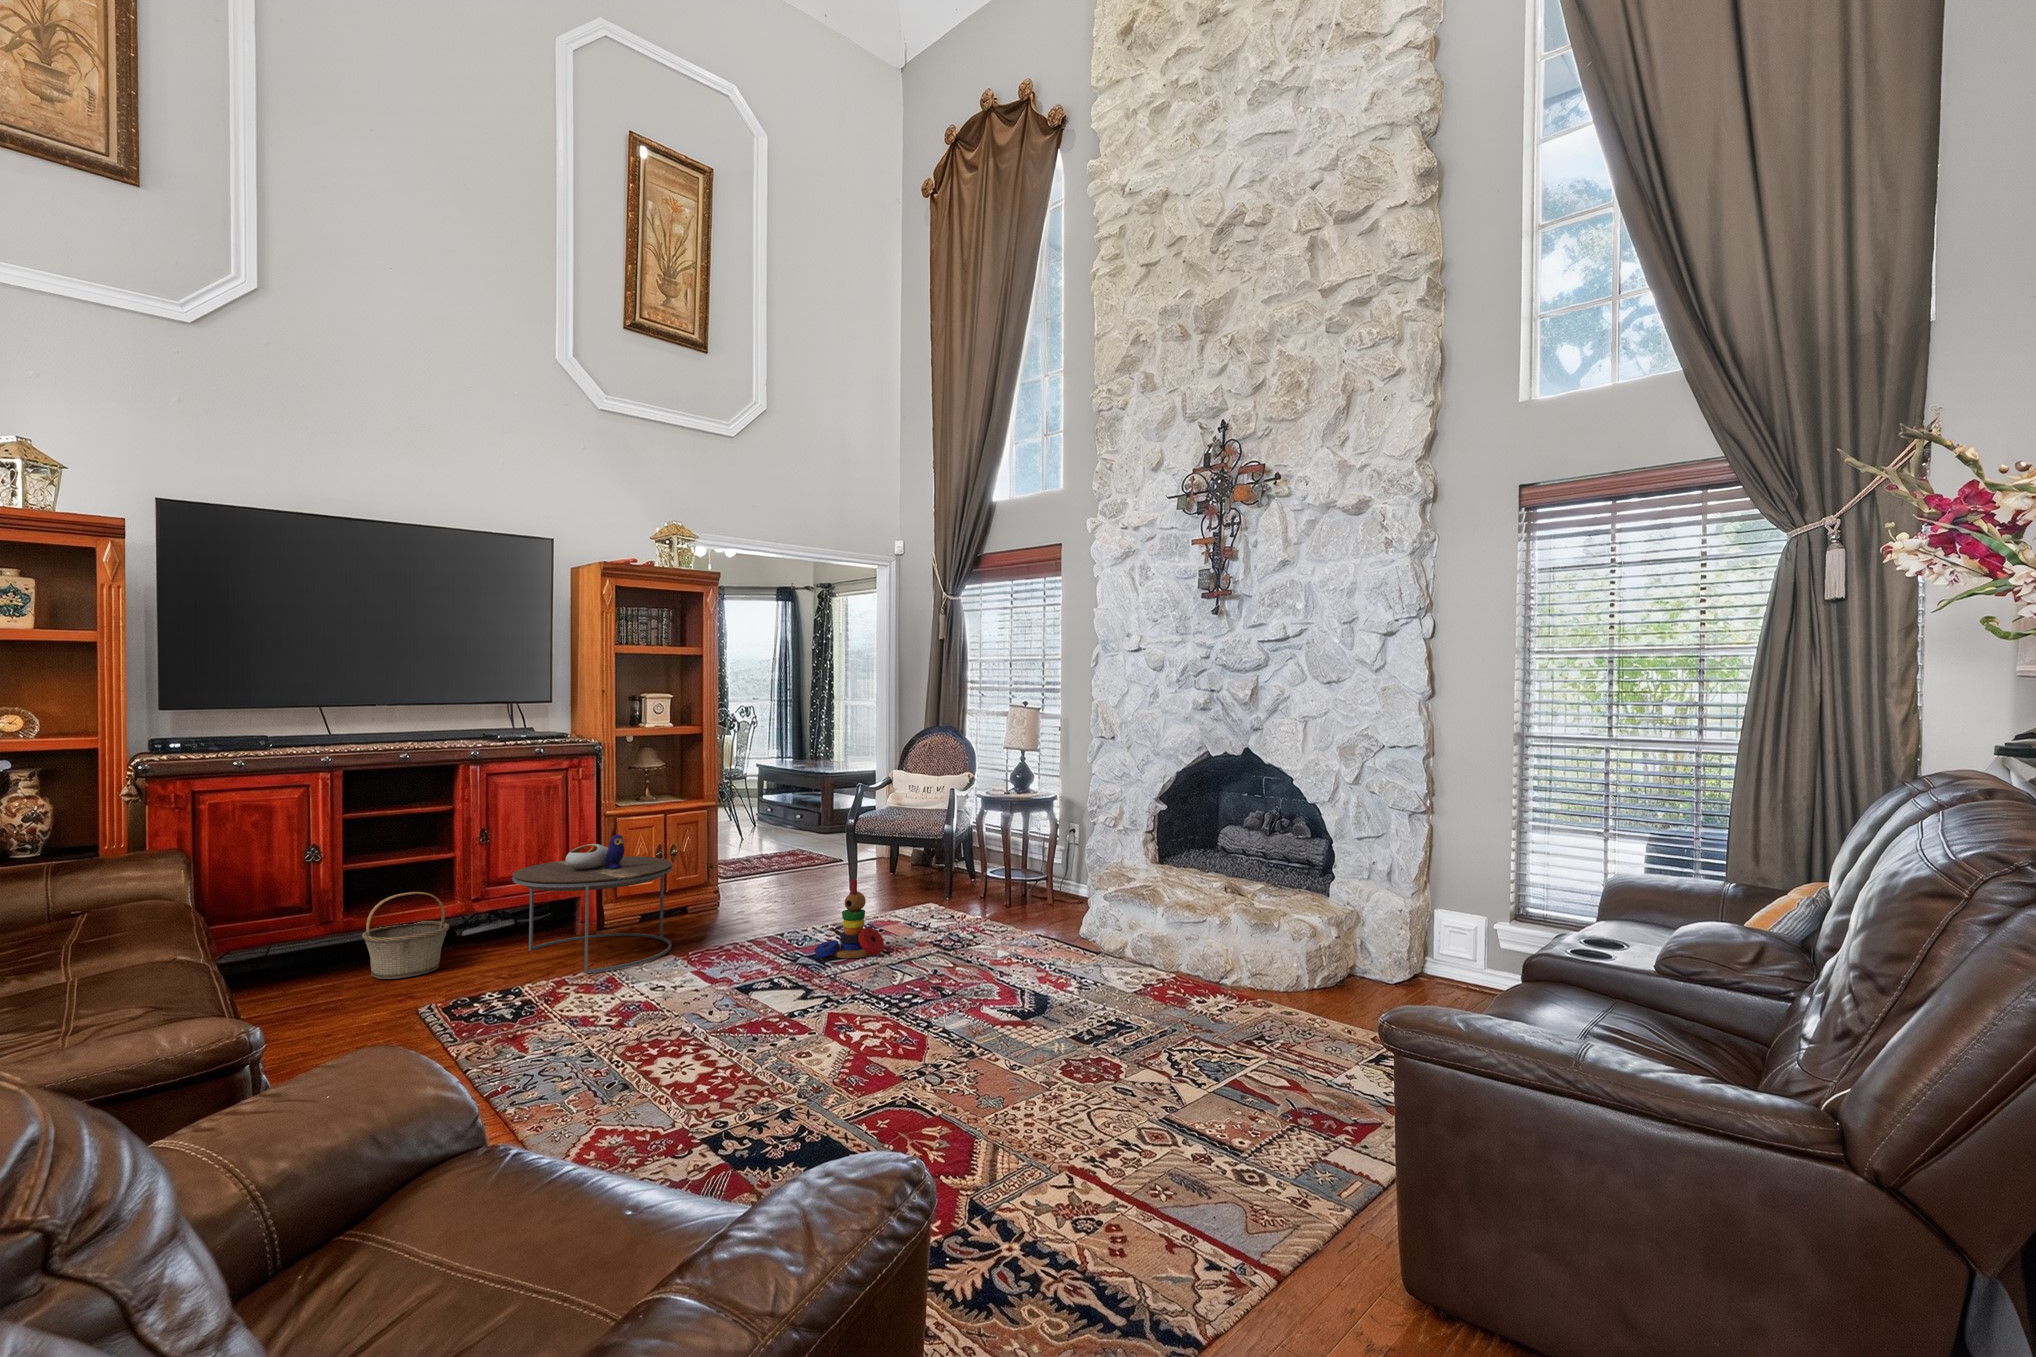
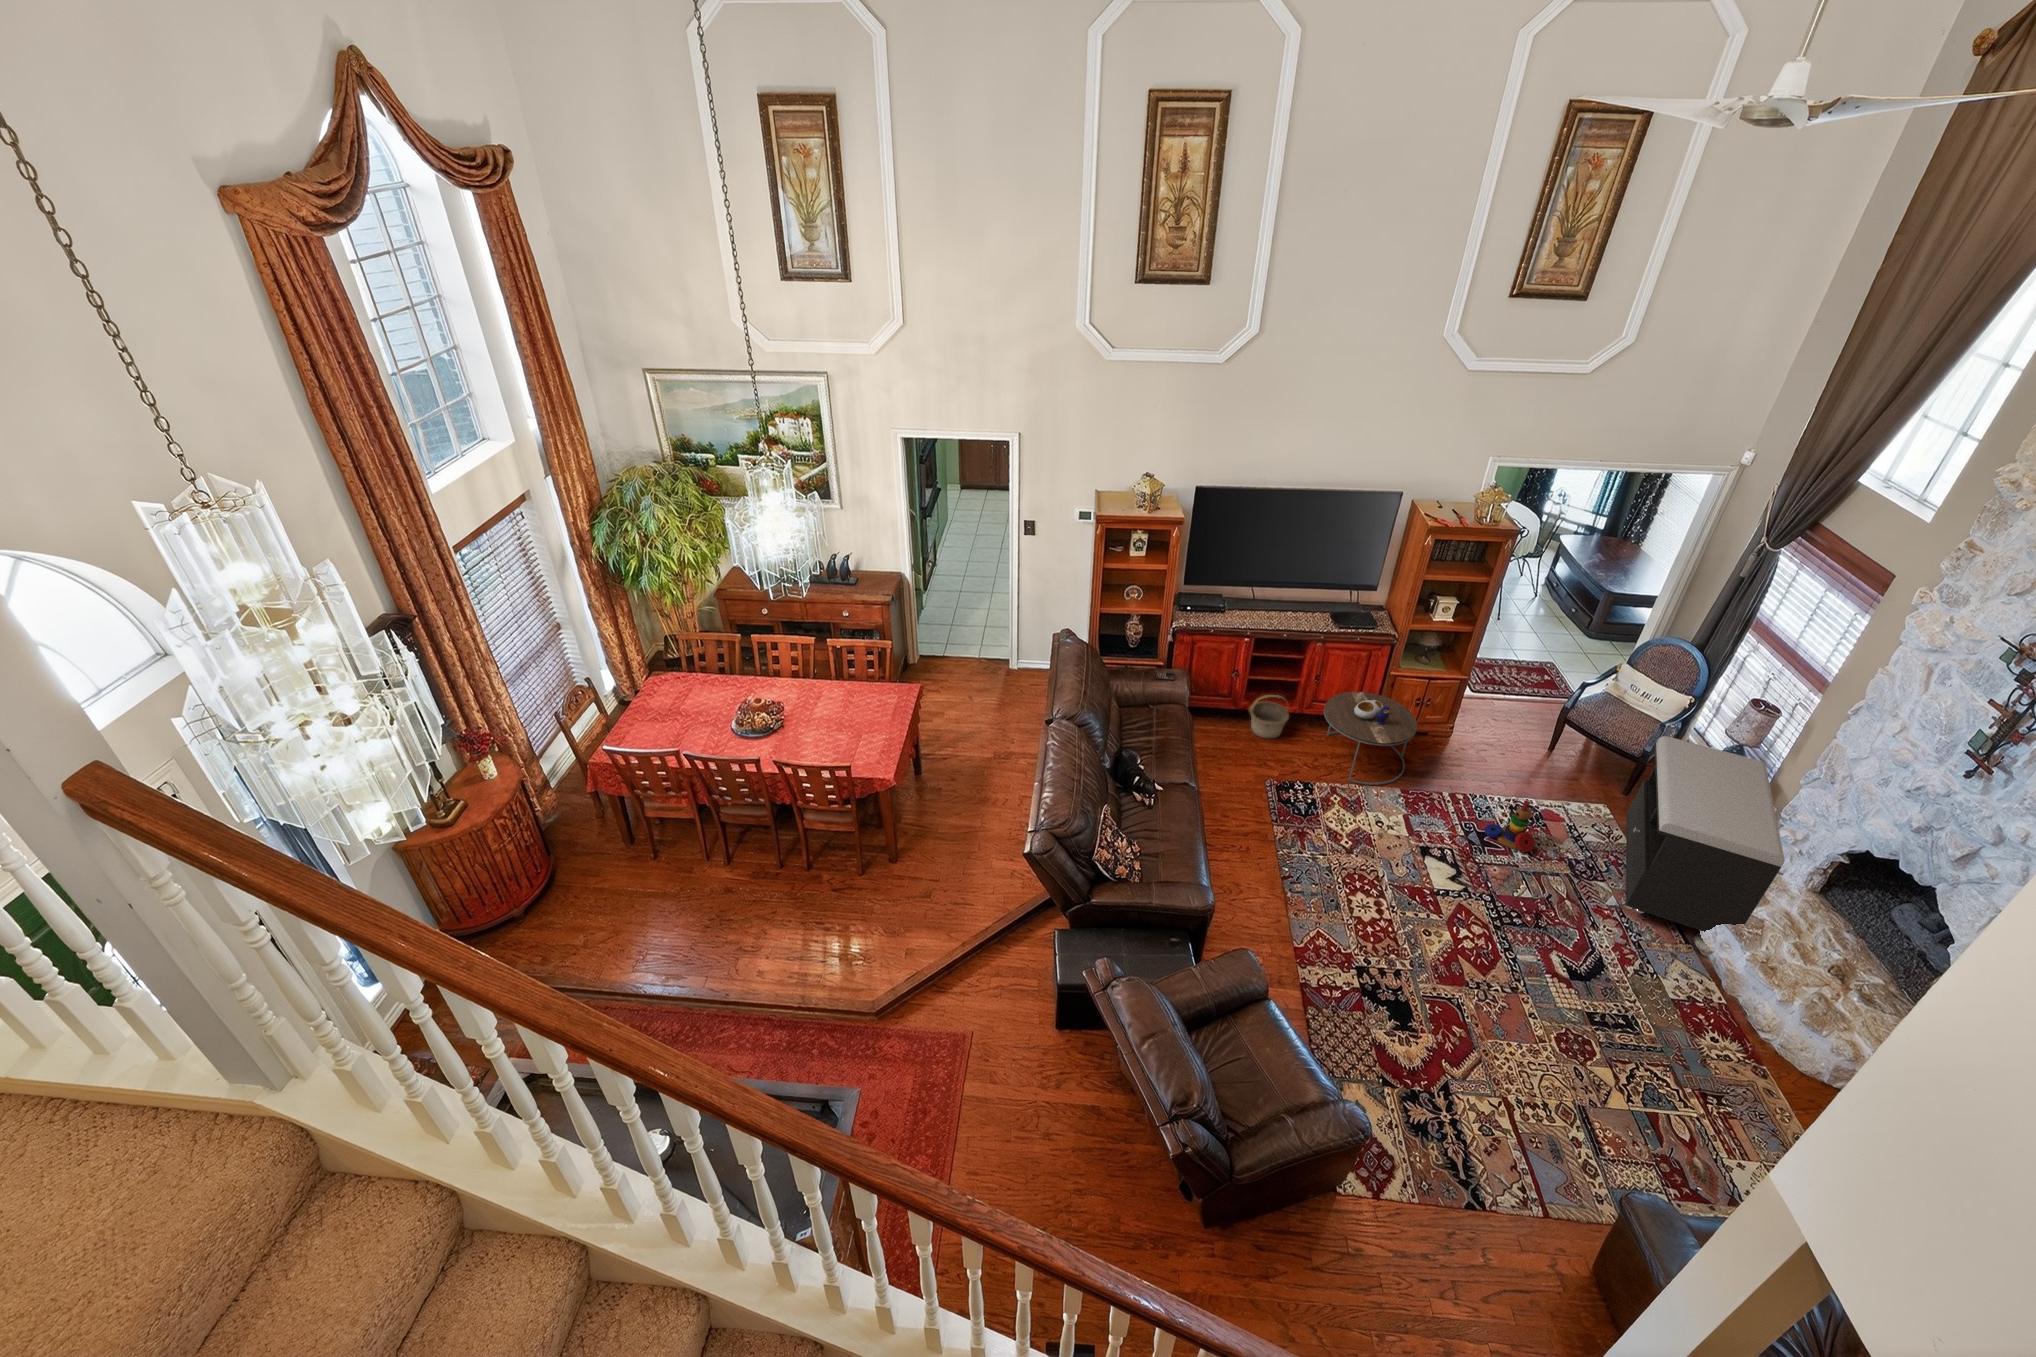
storage bench: none [951,770,1133,954] -> present [1626,736,1785,932]

